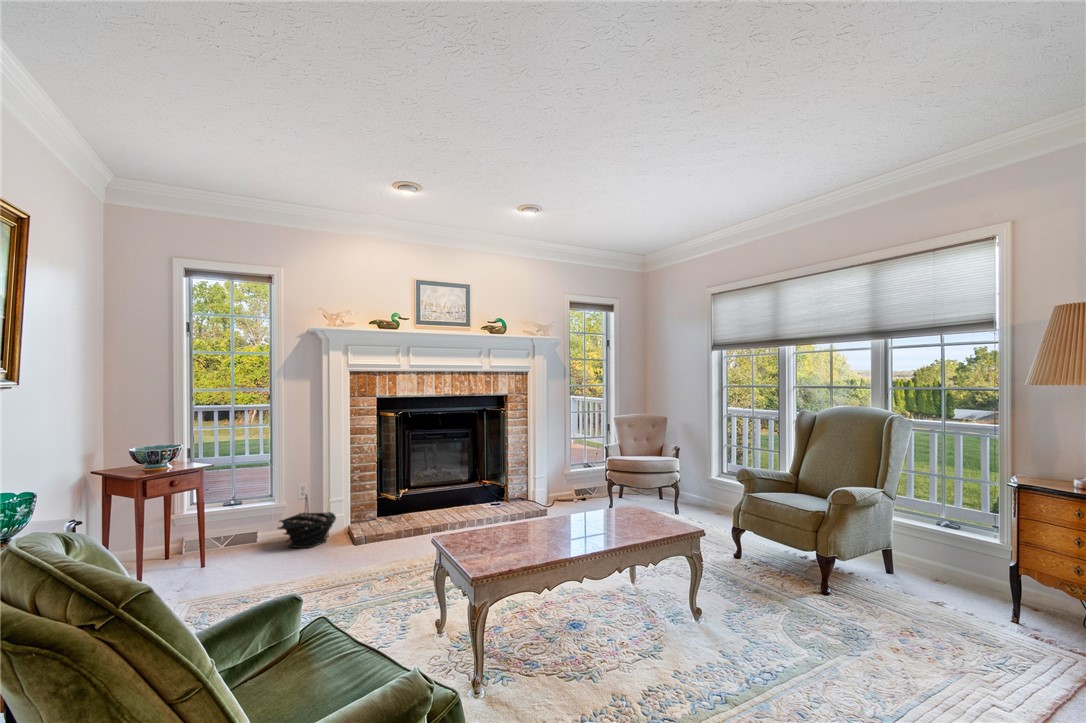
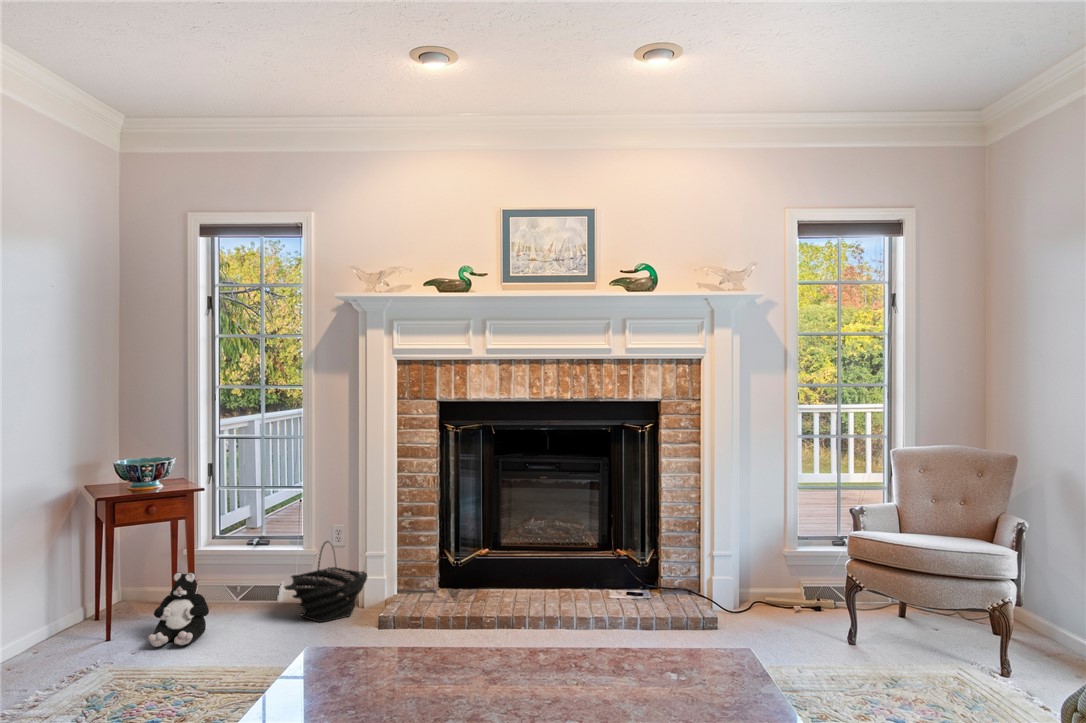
plush toy: none [188,524,233,580] -> present [148,572,209,647]

